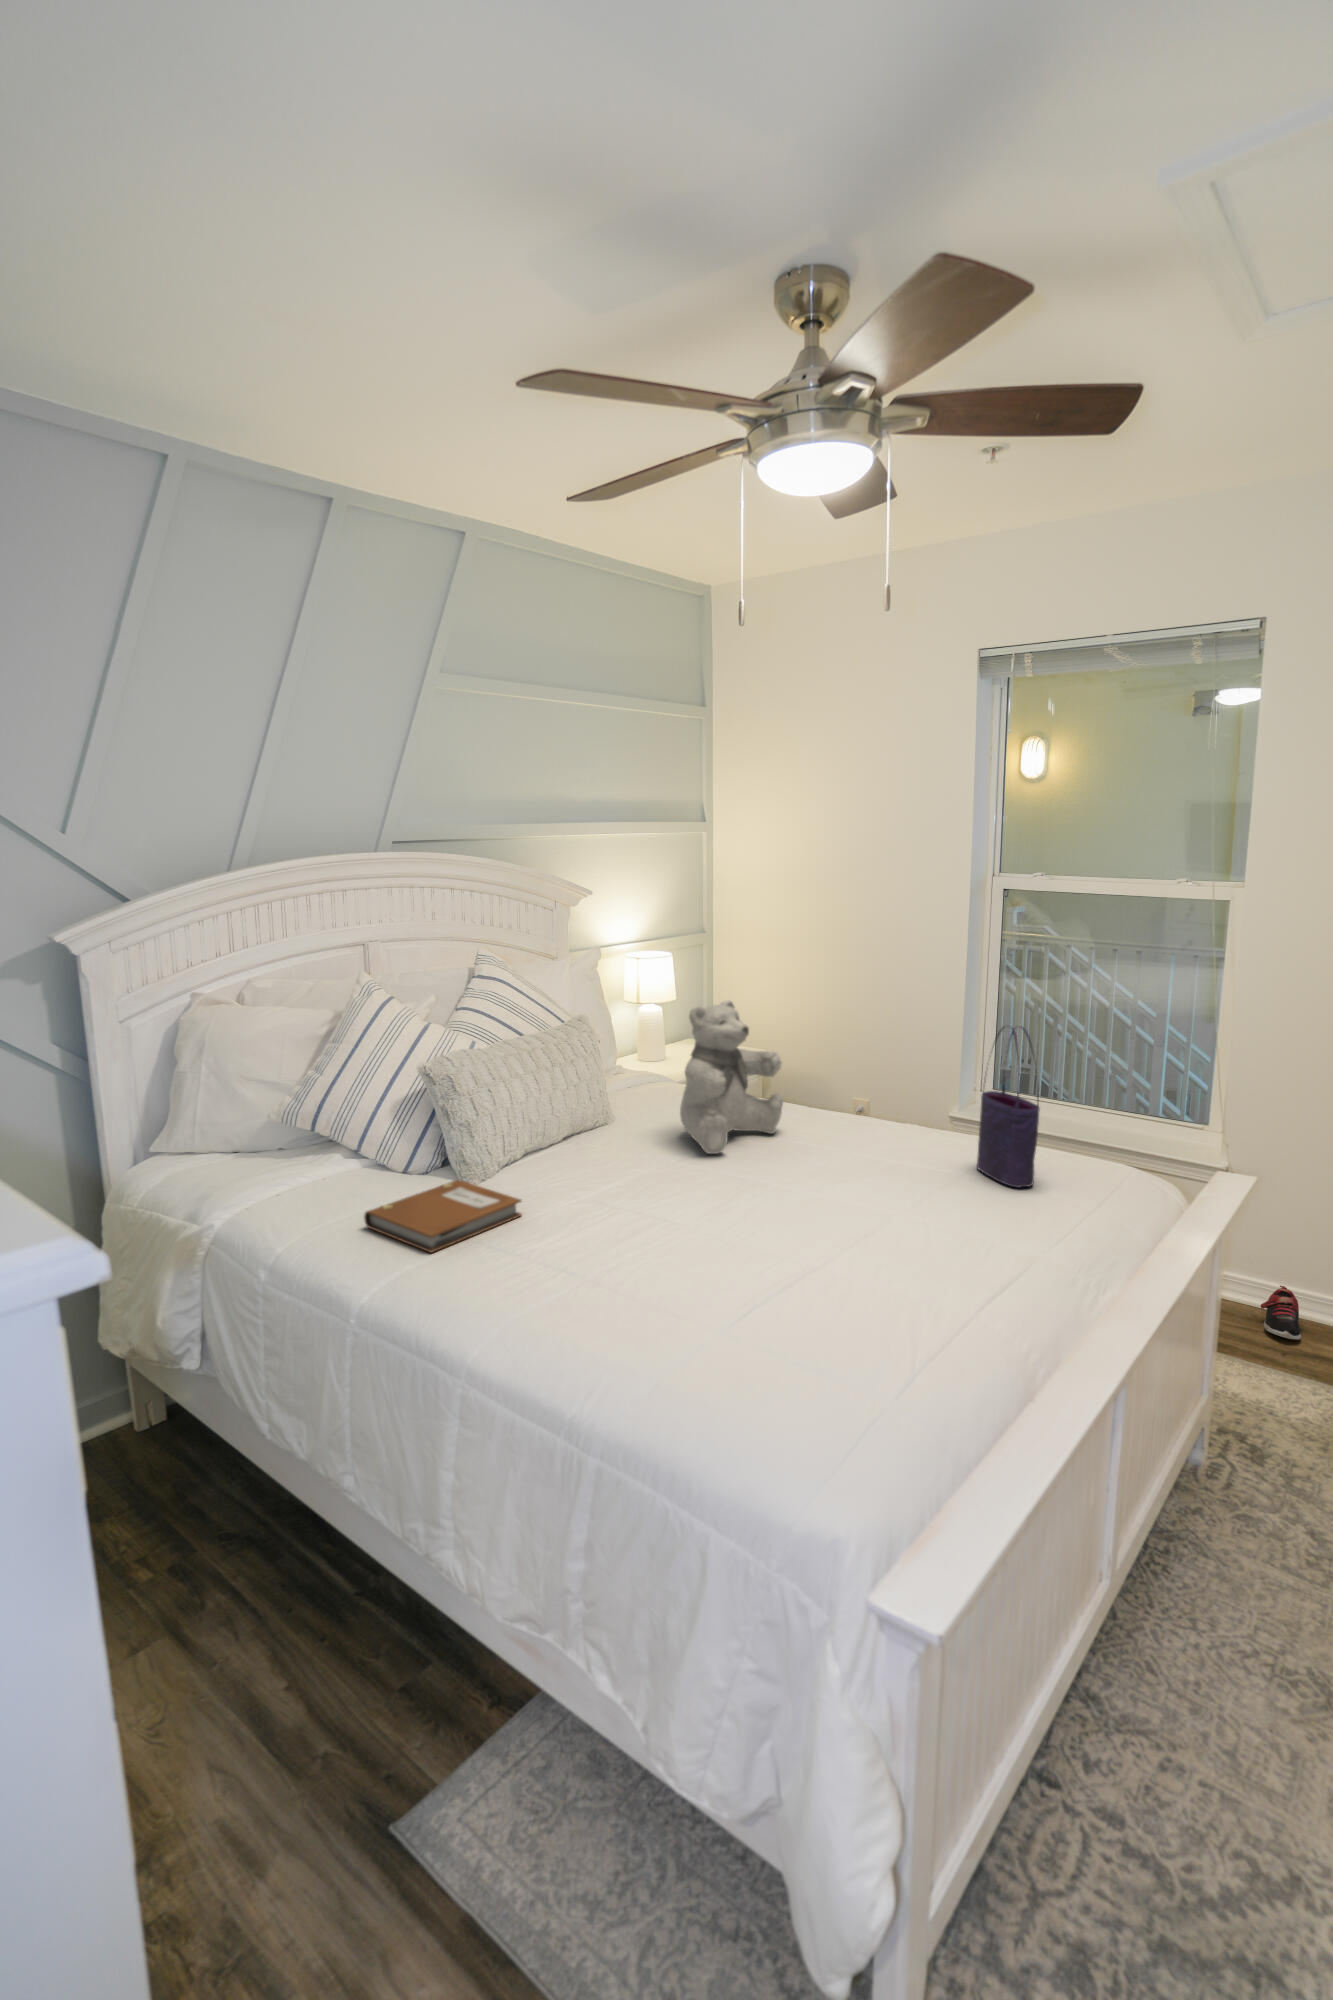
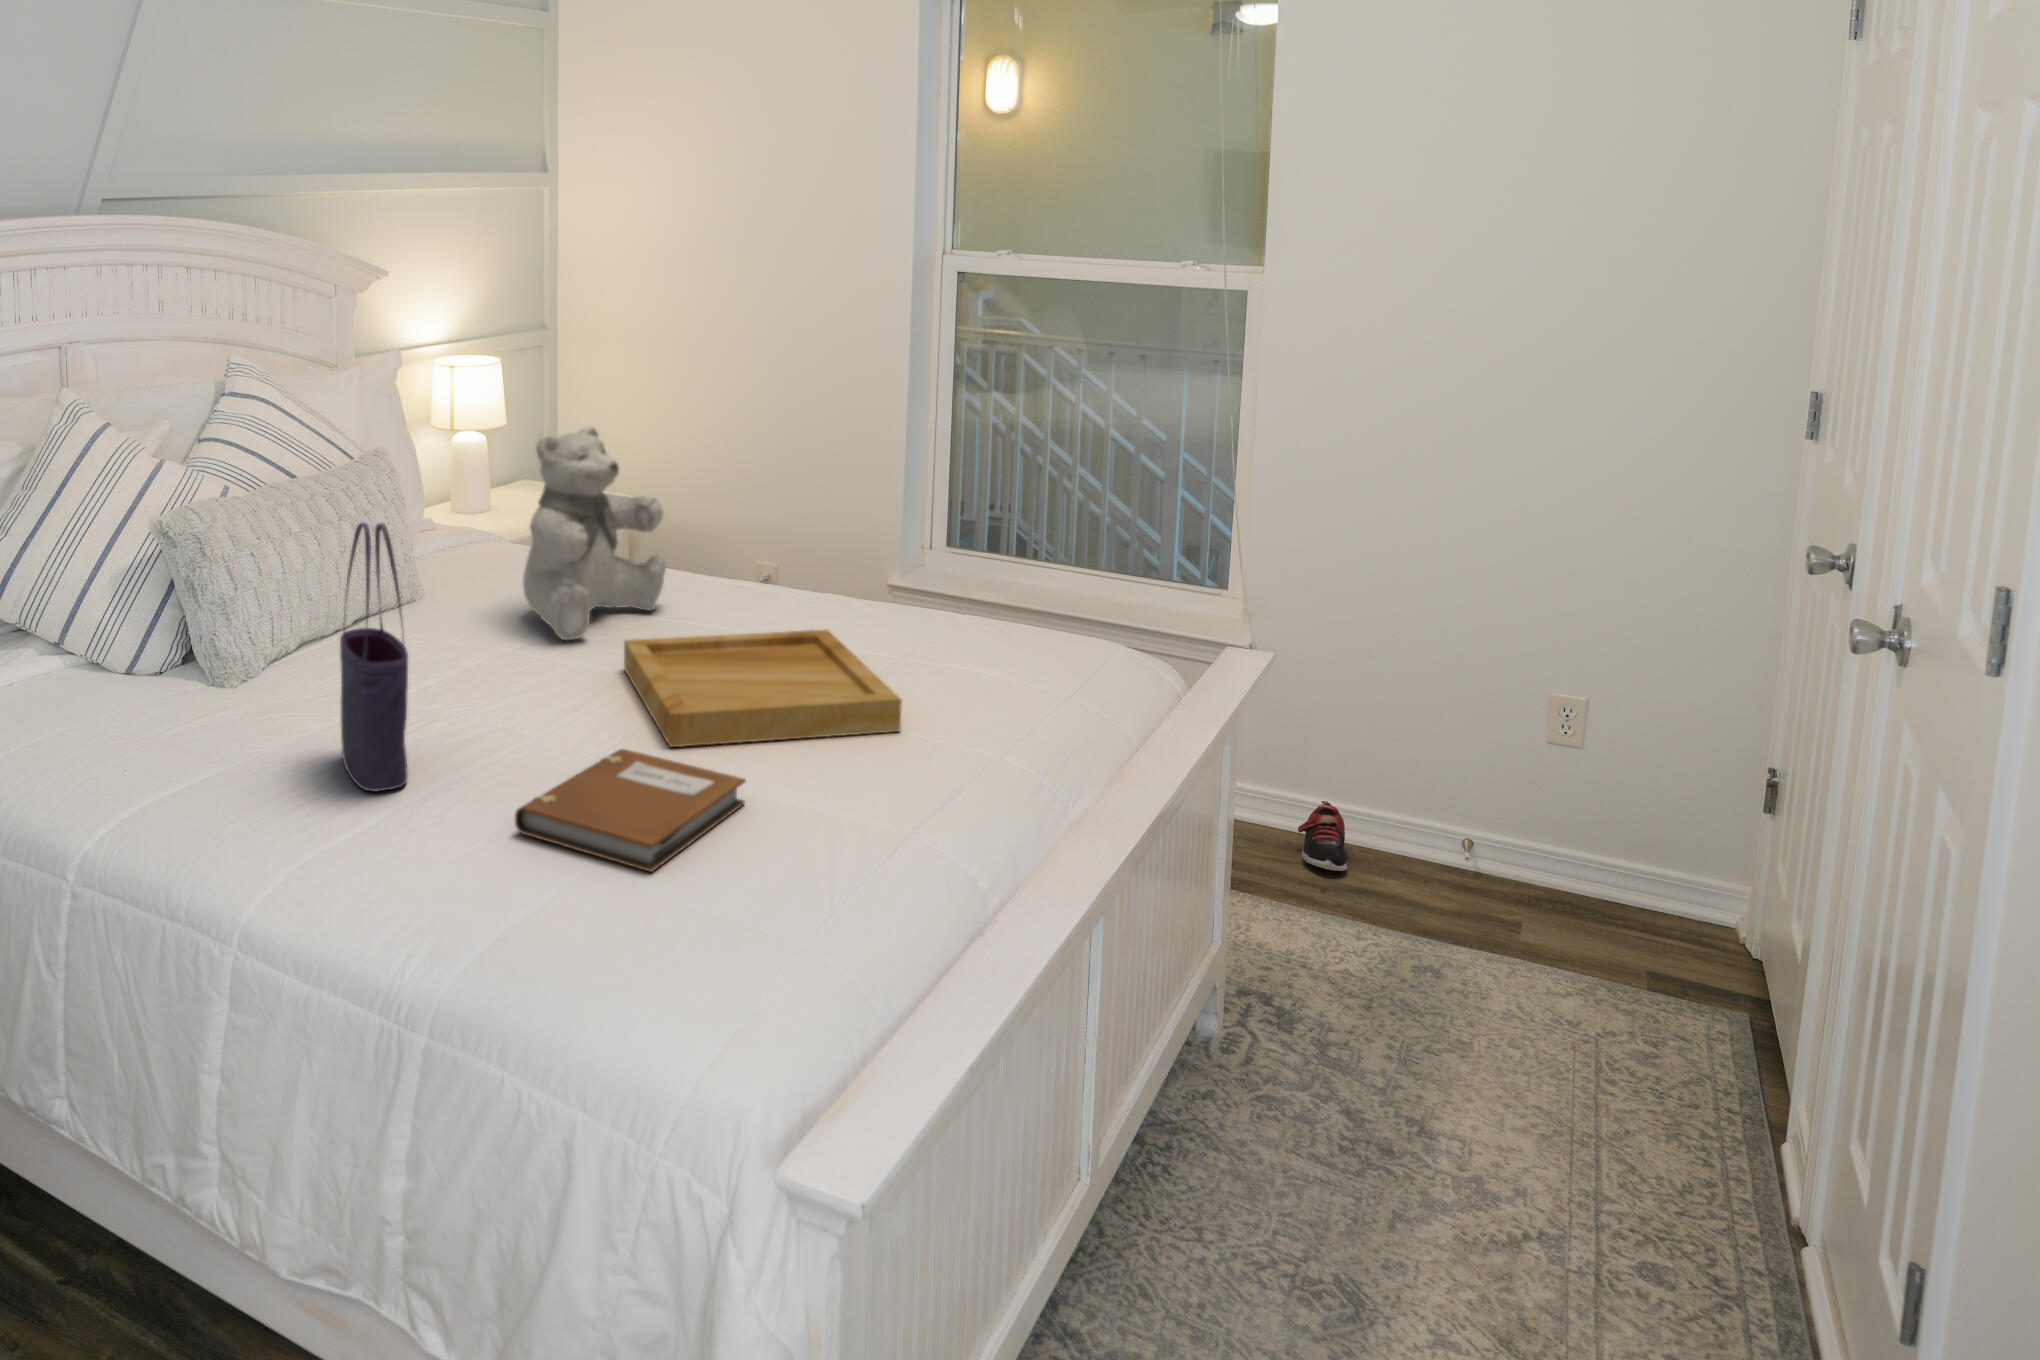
tote bag: present [977,1027,1040,1188] -> present [340,523,408,792]
tray: none [752,1151,962,1238] -> present [624,630,902,747]
notebook: present [364,1180,521,1253] -> present [515,749,745,872]

